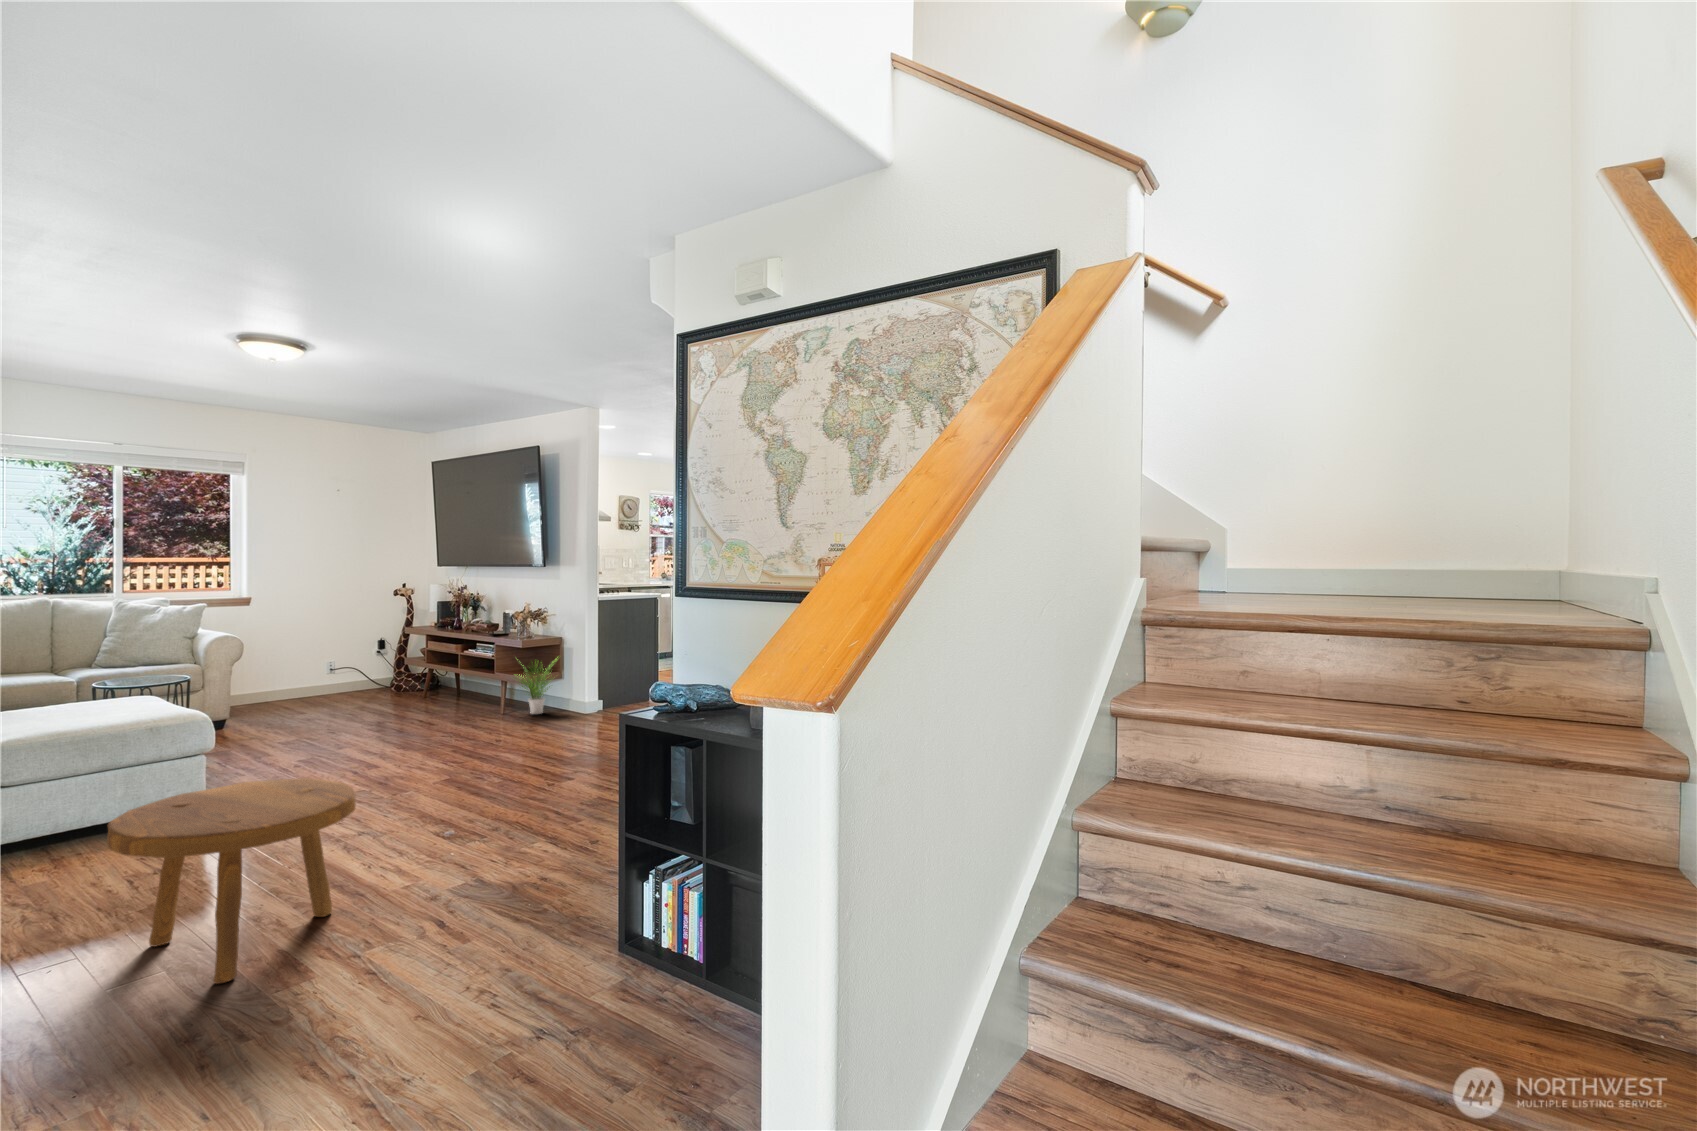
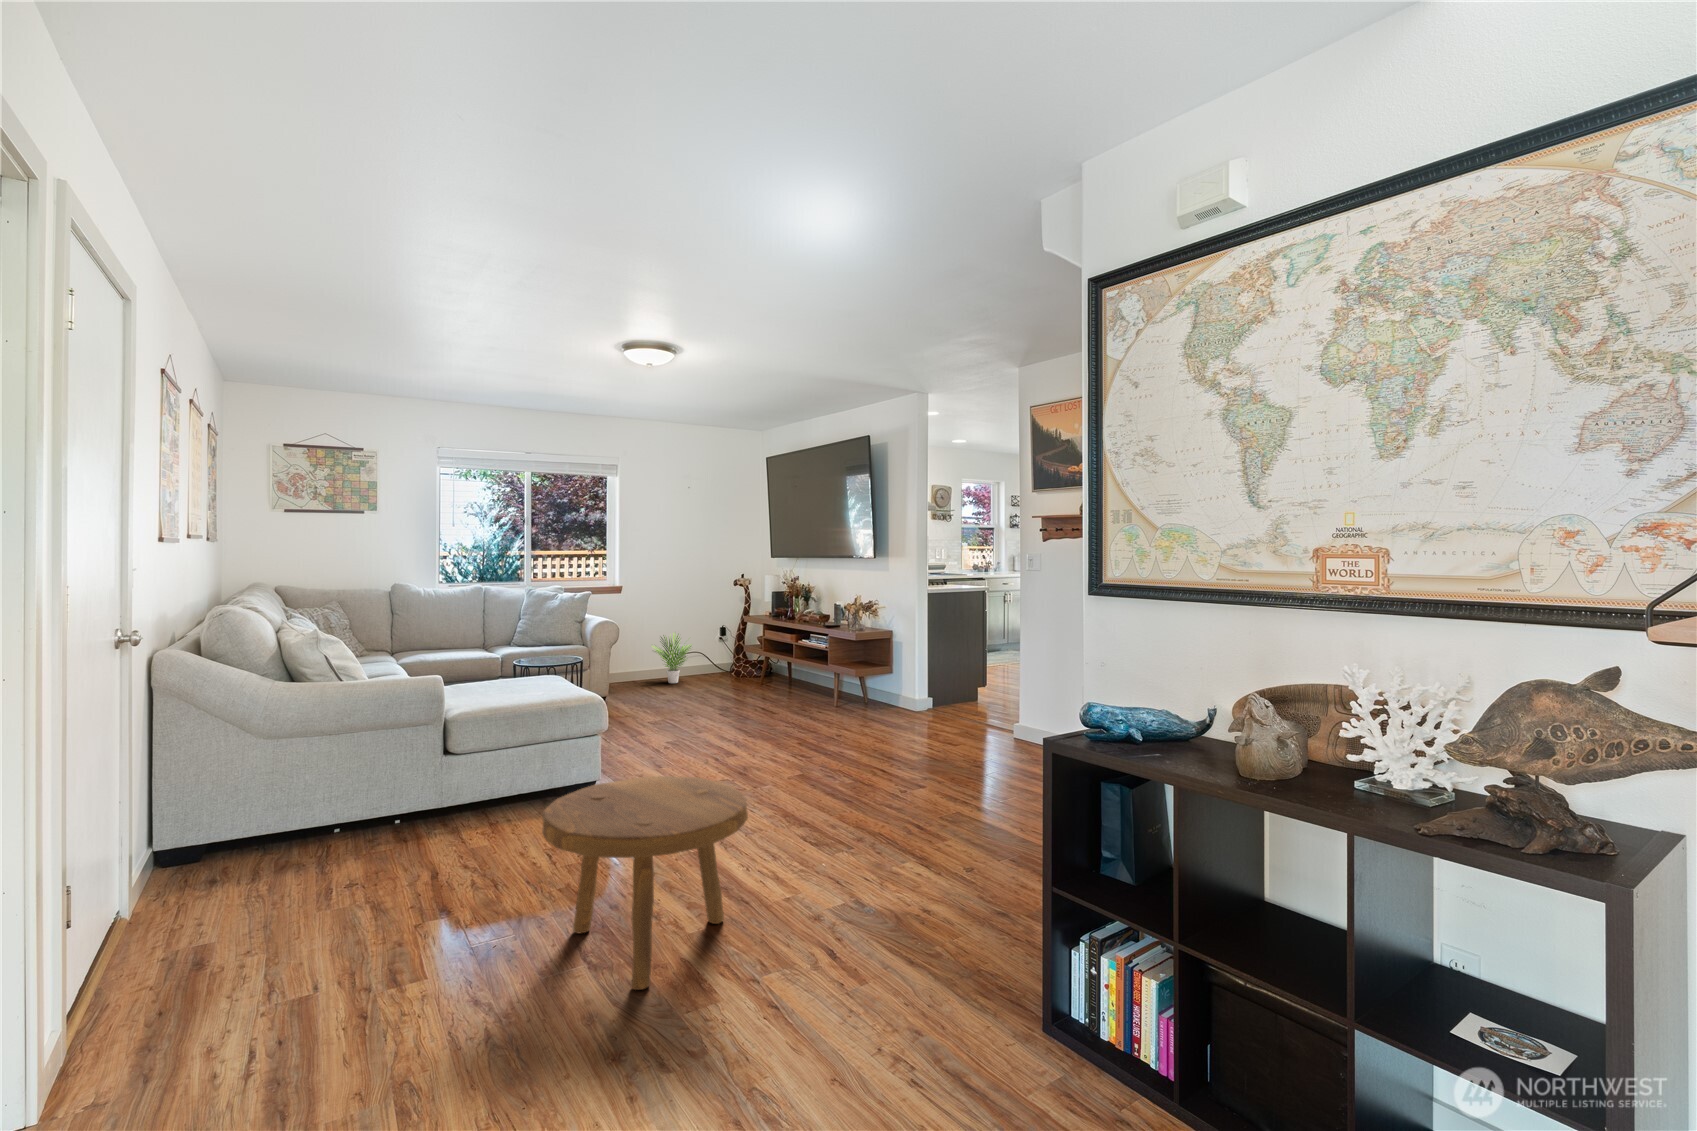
potted plant: present [515,660,557,714] -> present [653,634,691,683]

